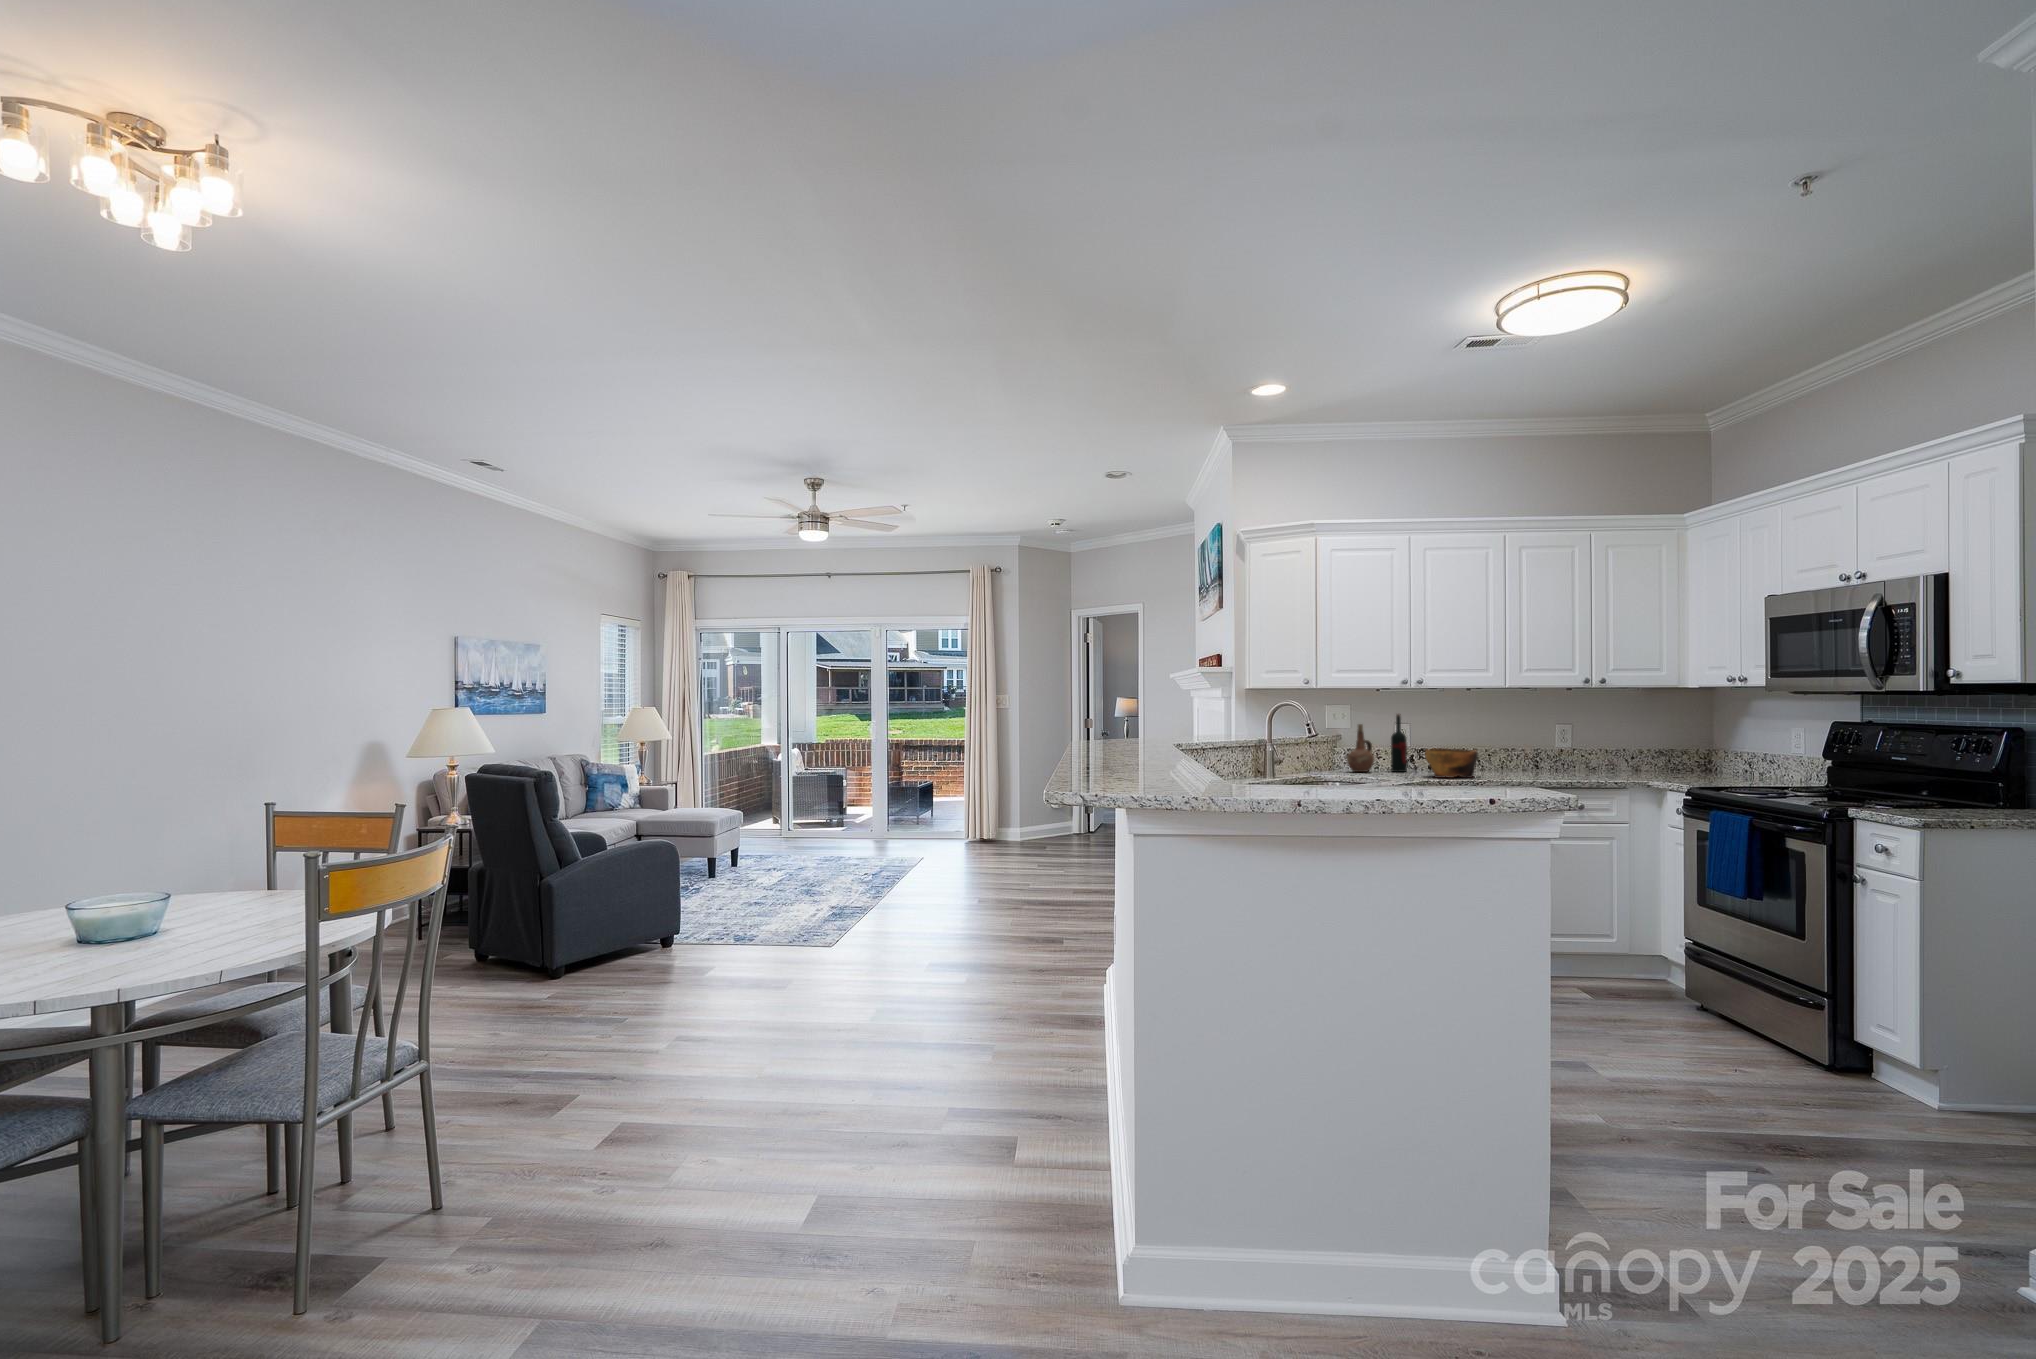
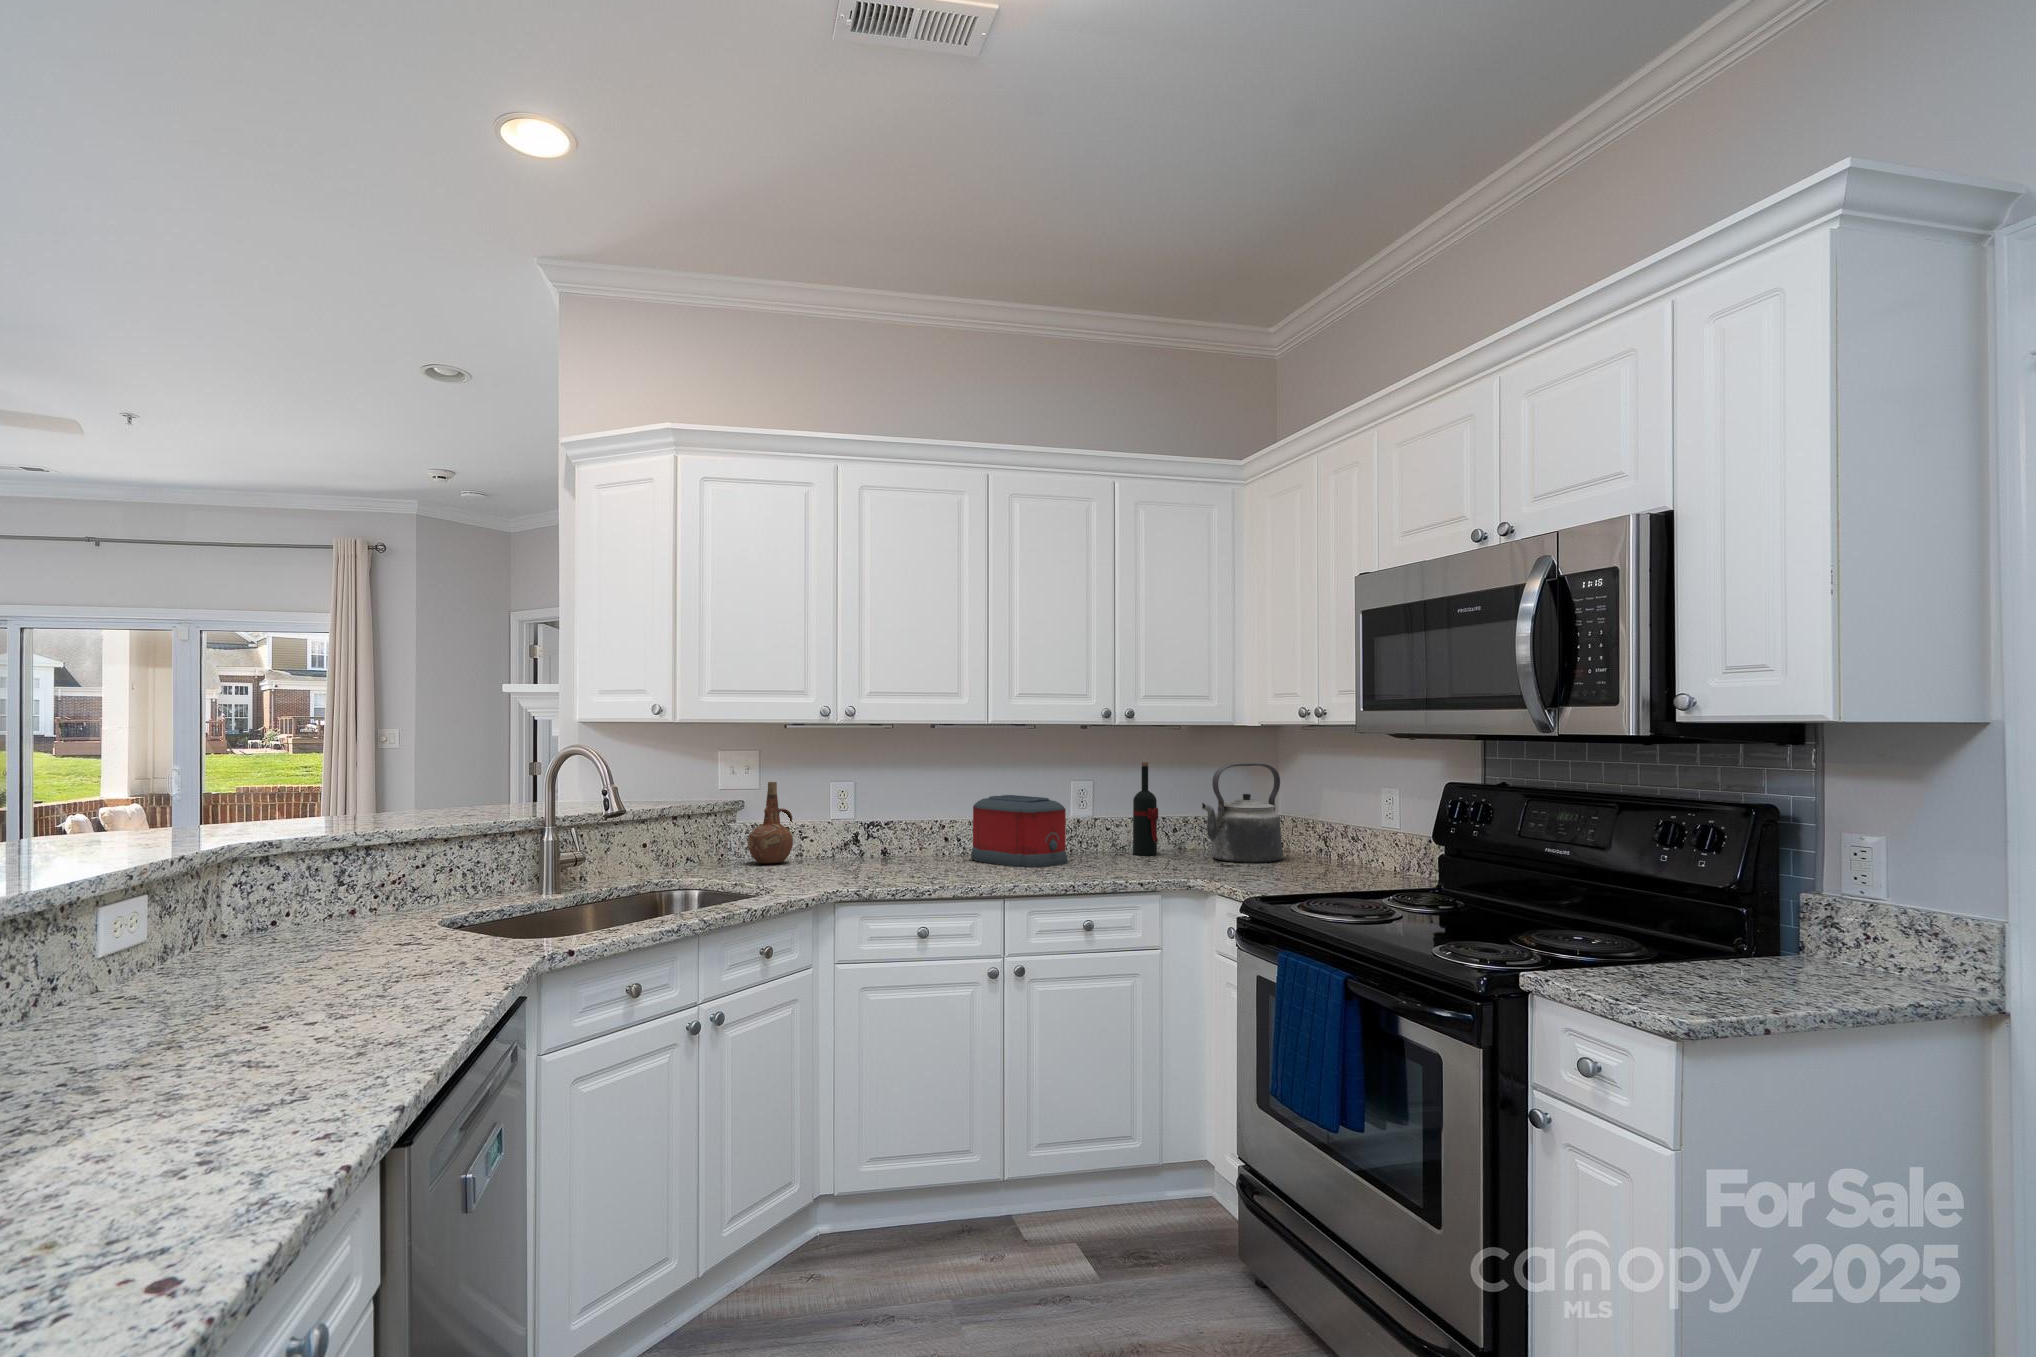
kettle: none [1654,711,1715,775] -> present [1202,763,1282,863]
wine bottle: present [1391,714,1407,772] -> present [1133,762,1158,855]
toaster: none [1490,732,1558,776] -> present [971,795,1067,868]
bowl: present [1425,748,1478,778] -> none [857,824,942,877]

